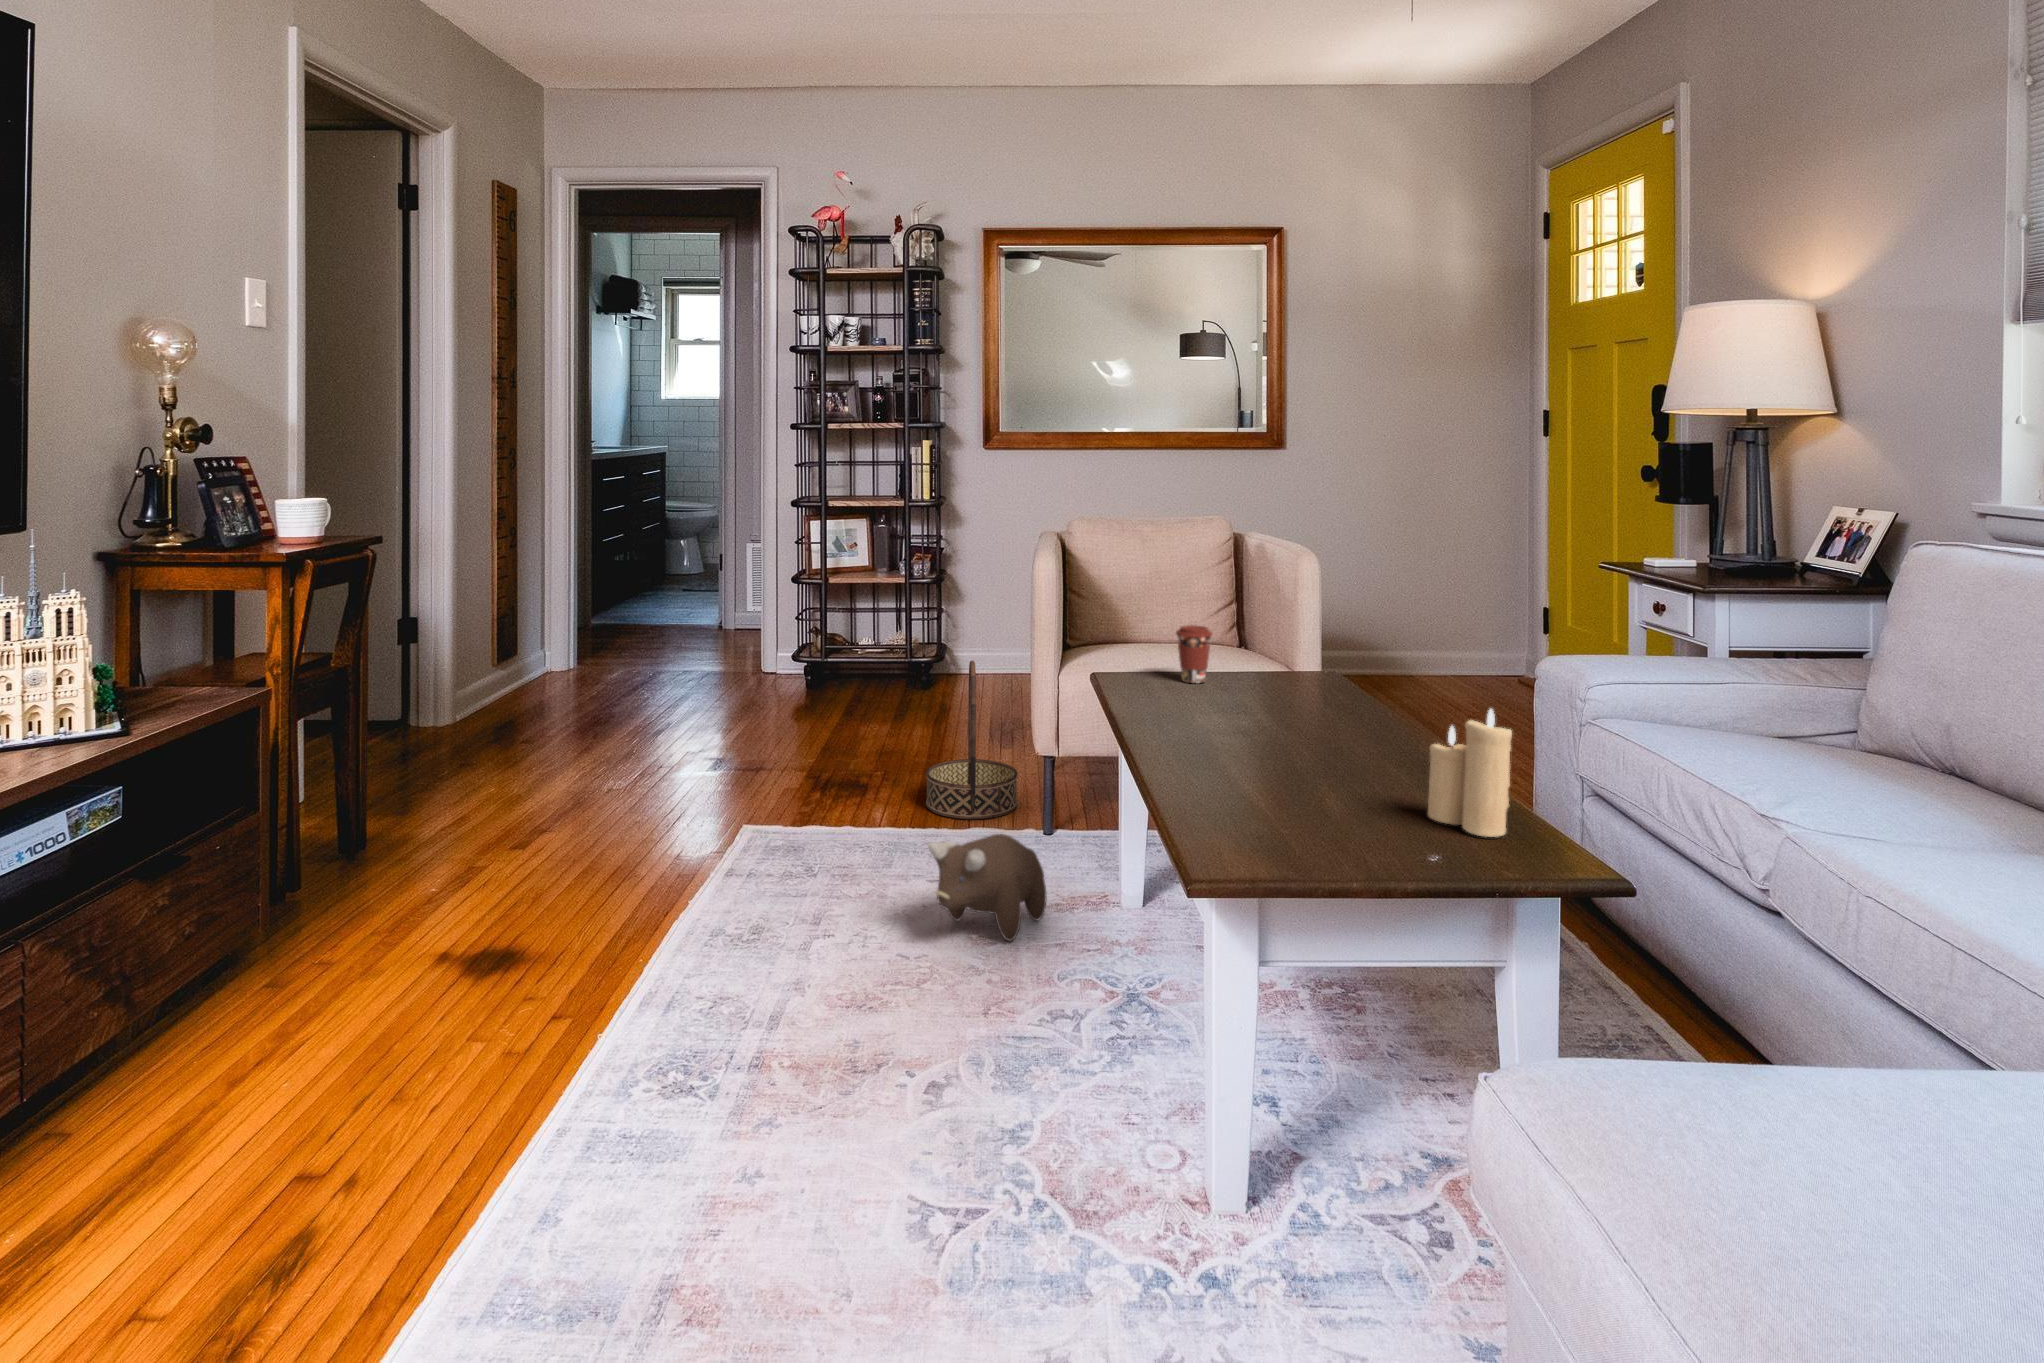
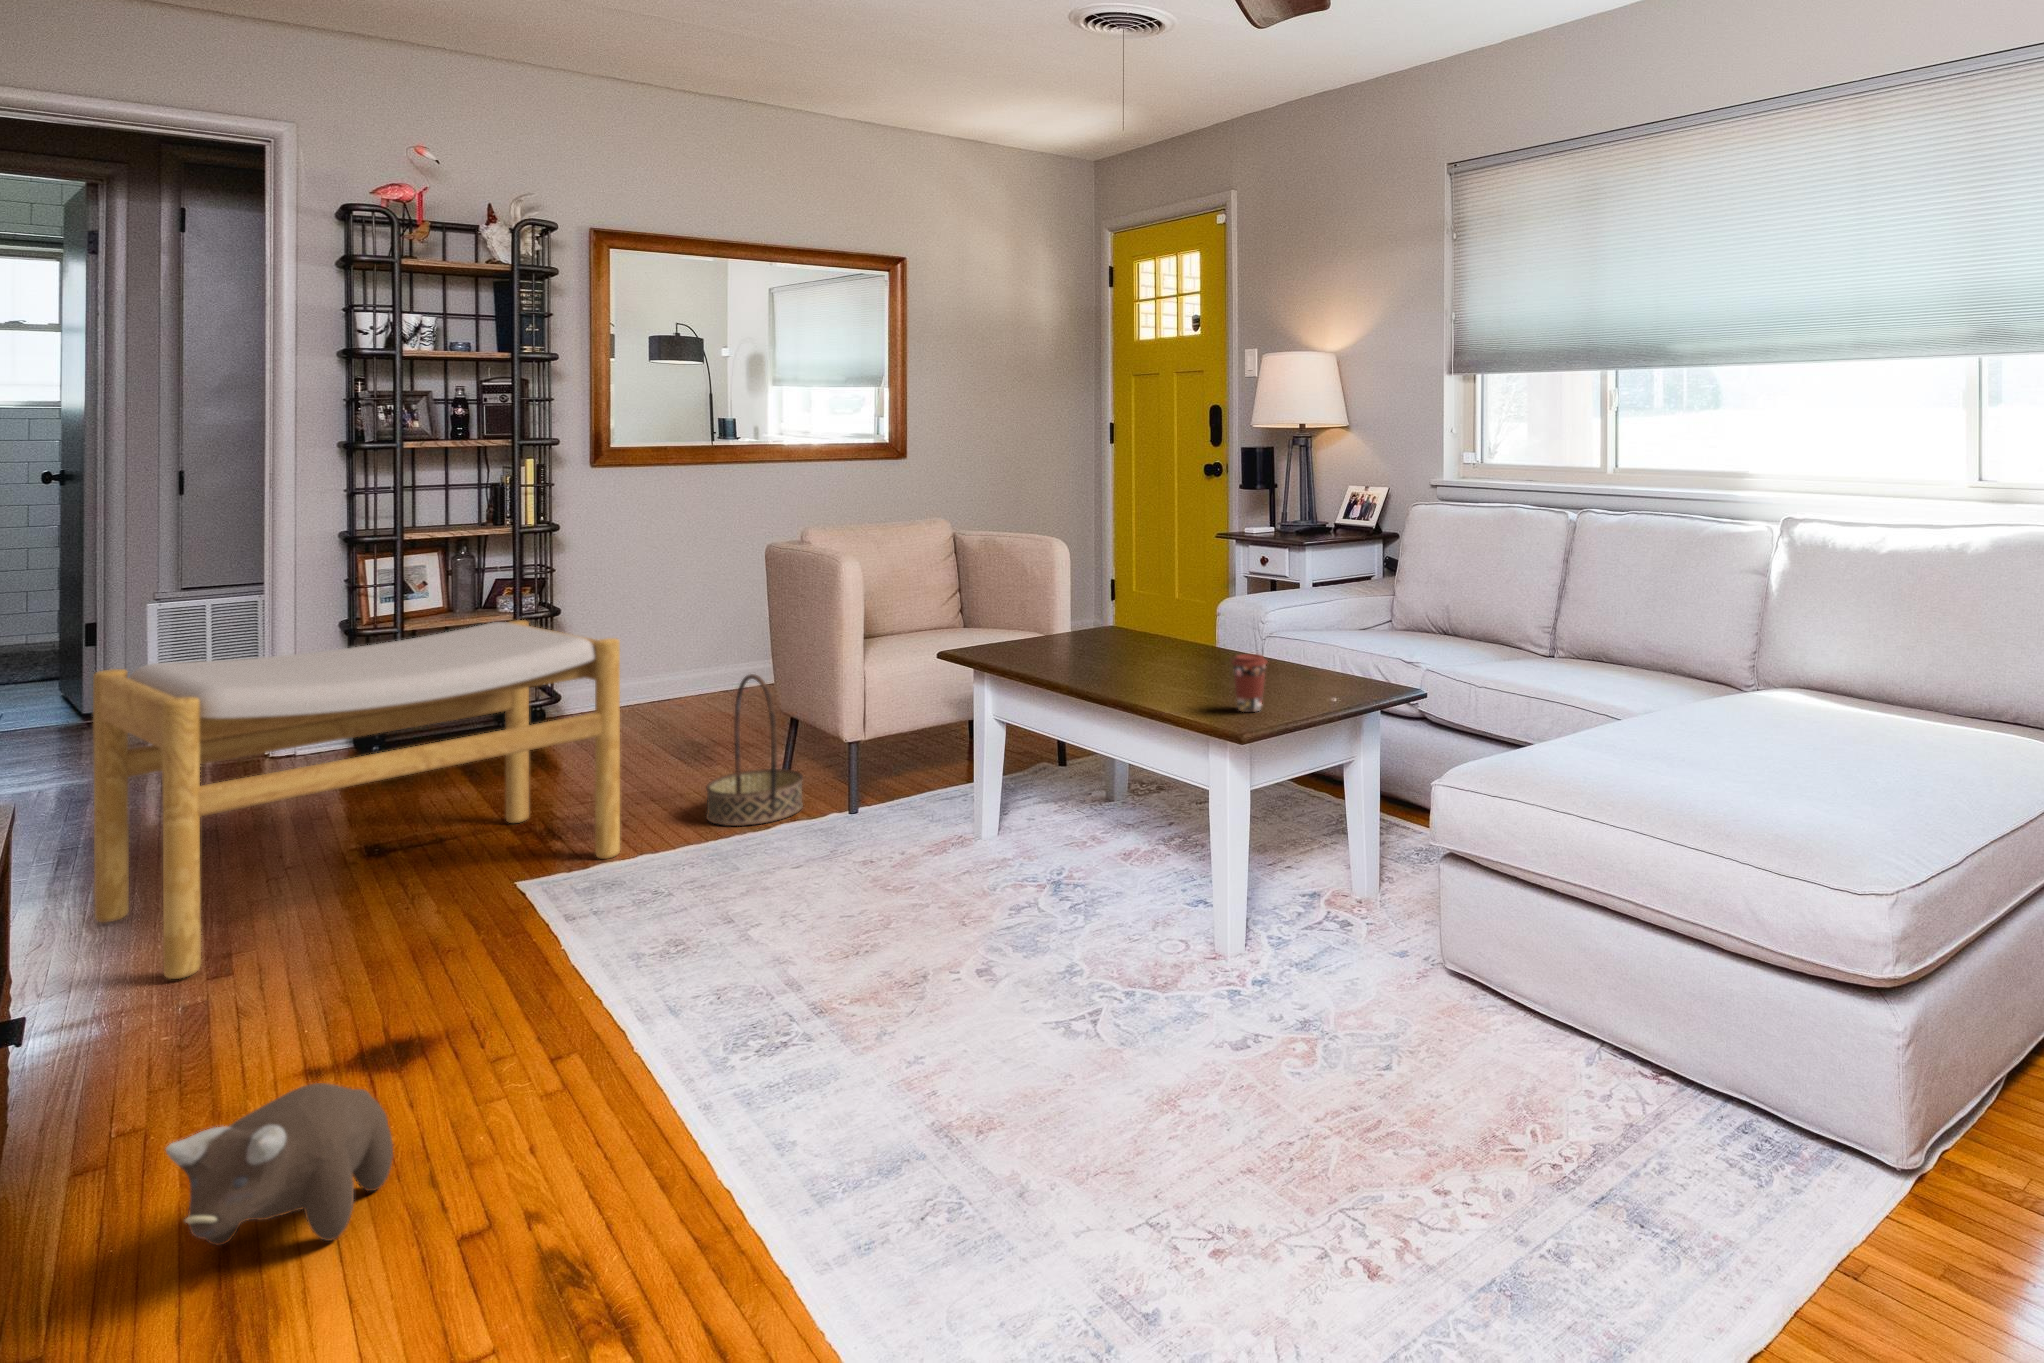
footstool: none [479,581,832,839] -> present [93,620,620,979]
coffee cup: present [1176,625,1212,683] -> present [1232,654,1267,712]
candle: present [1428,709,1512,837] -> none [1285,617,1335,694]
plush toy: present [928,834,1047,941] -> present [166,1083,393,1245]

